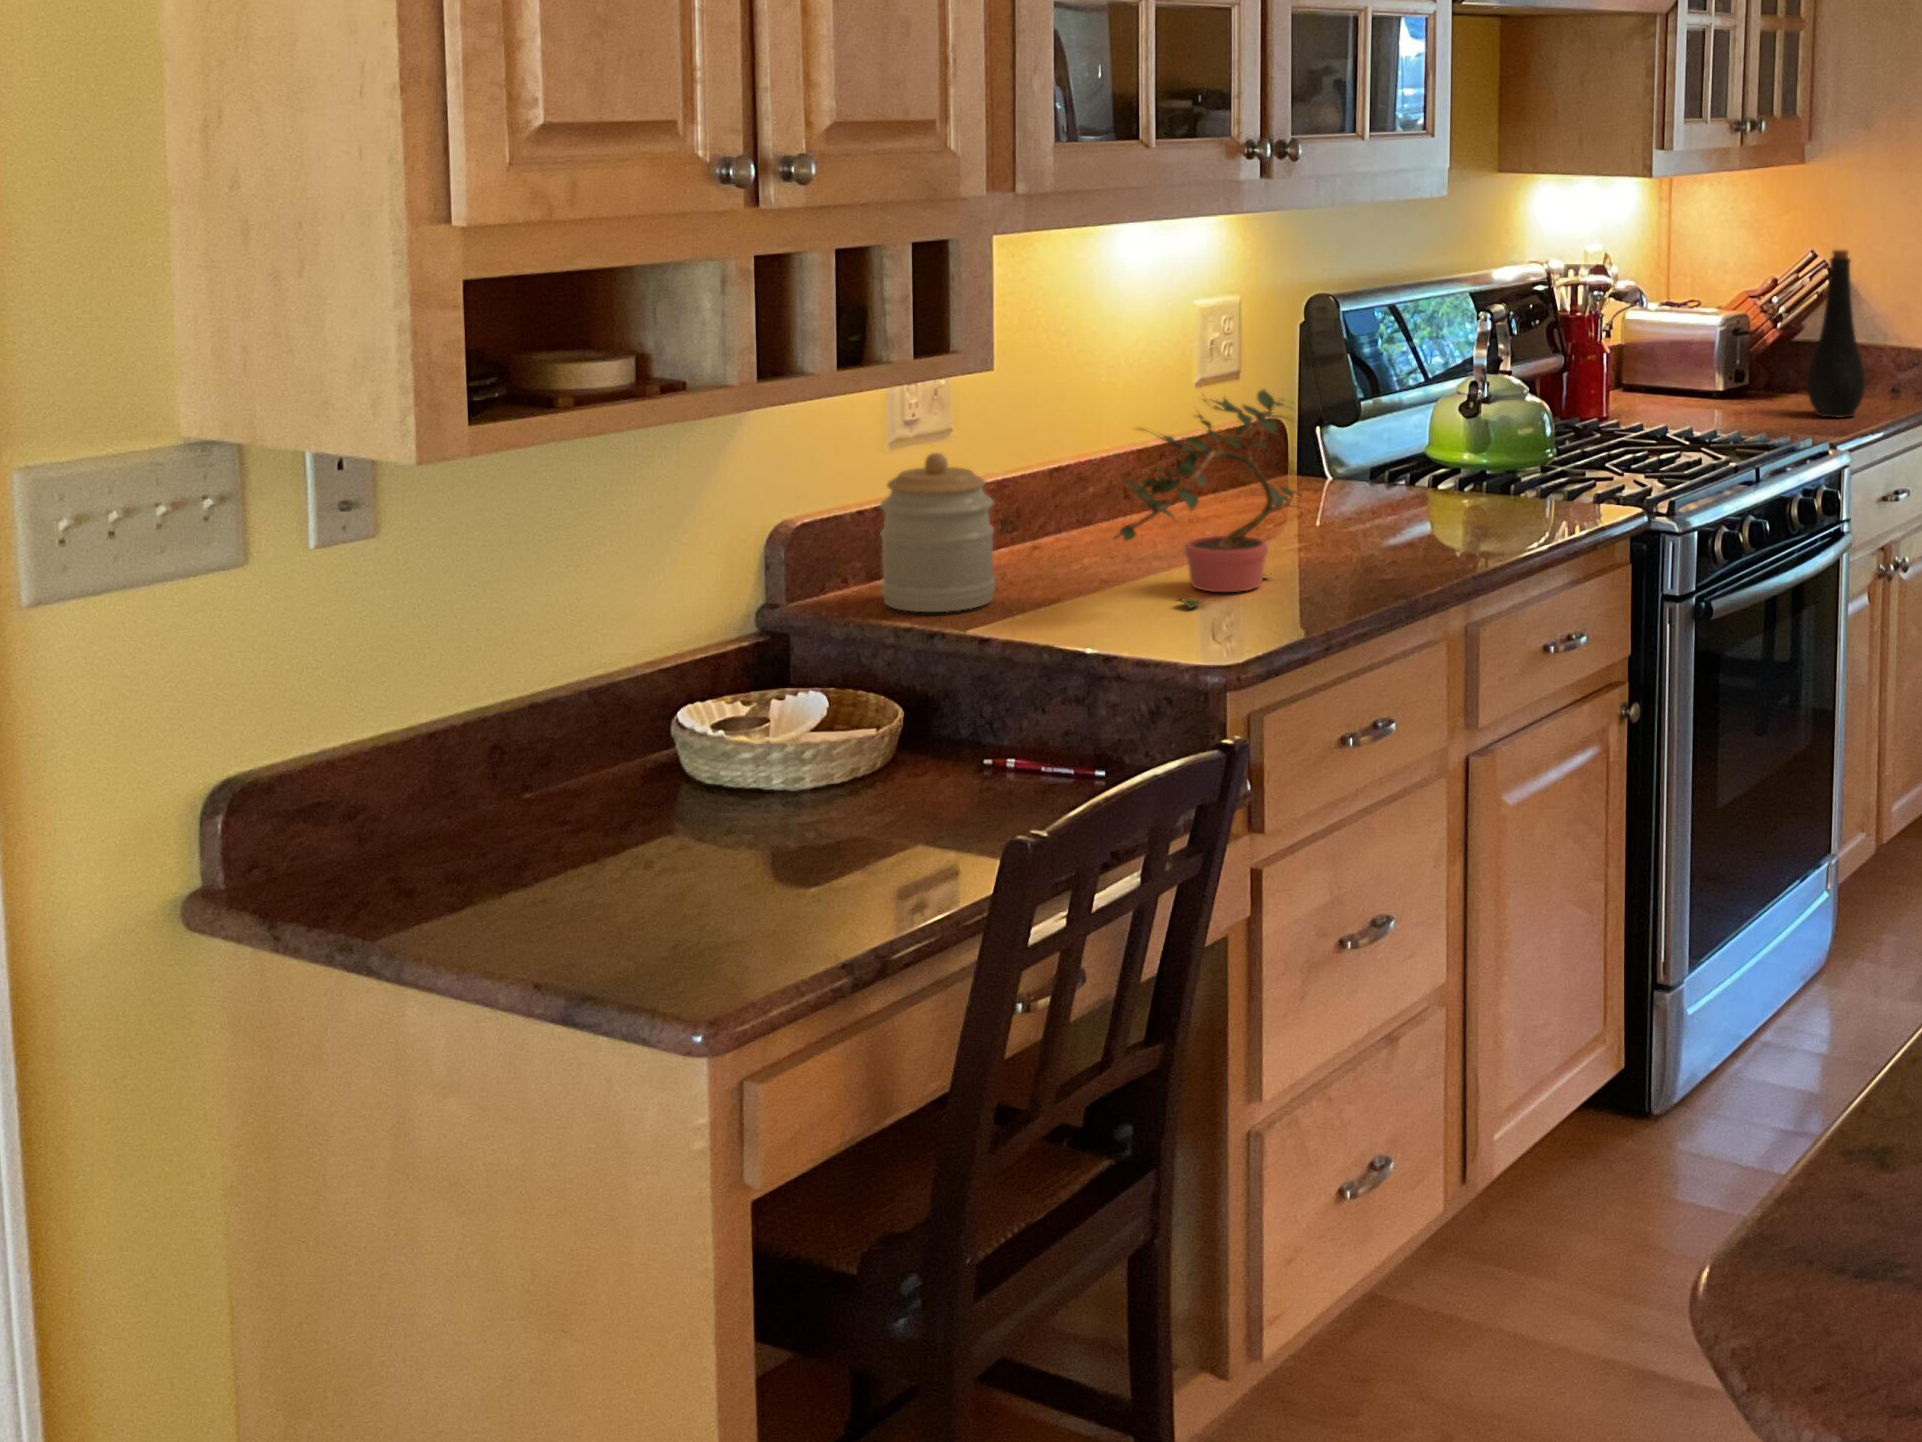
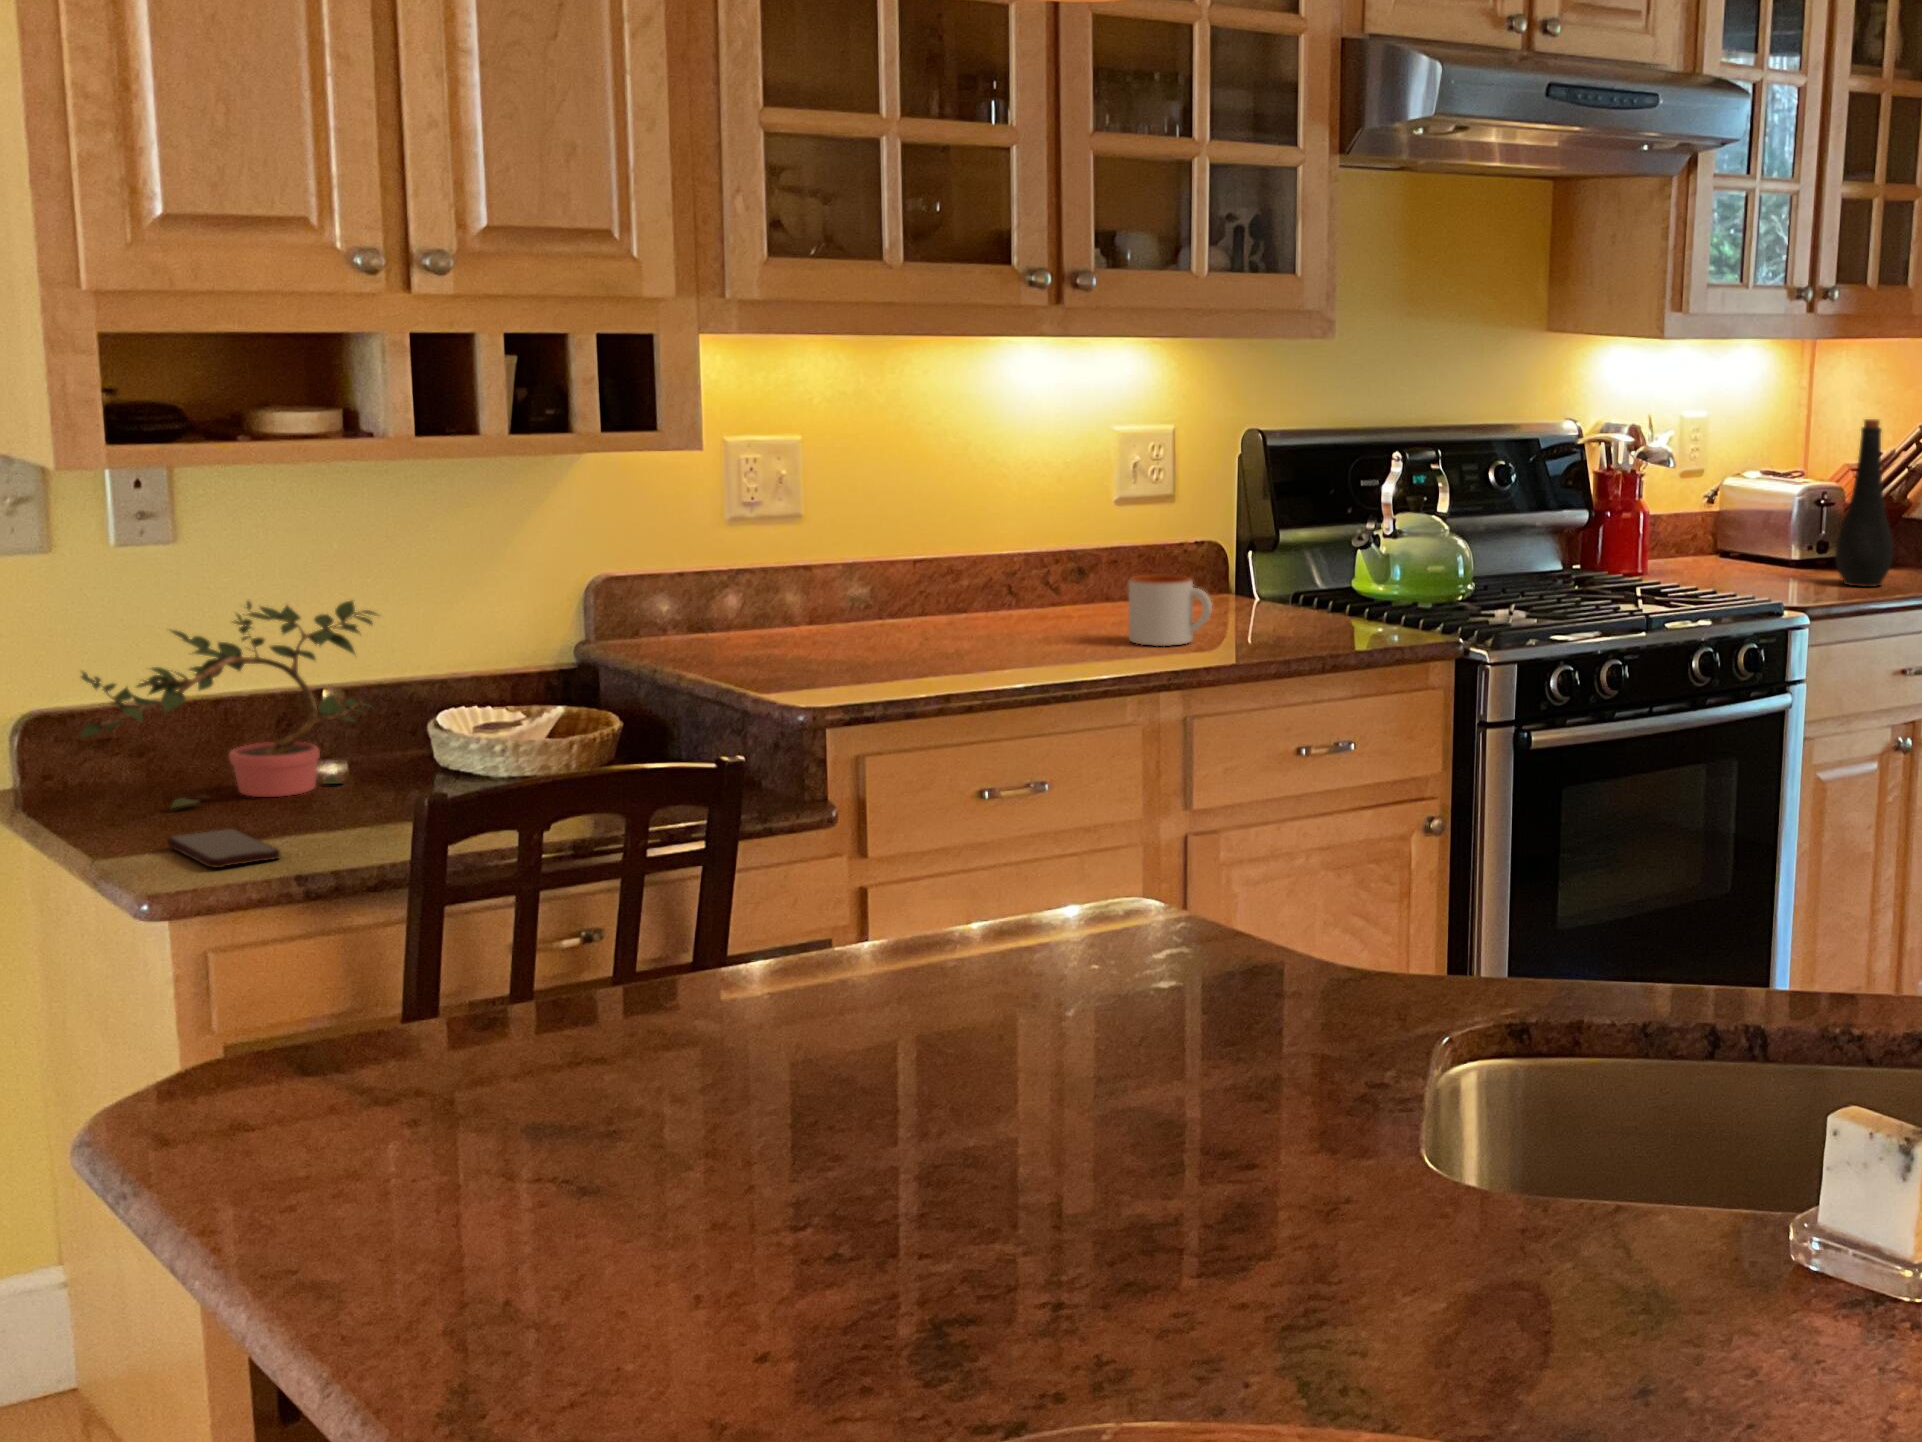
potted plant: present [1114,390,1302,608] -> present [81,601,377,808]
jar: present [880,453,995,612] -> none [673,524,773,656]
mug: none [1332,469,1424,550] -> present [1129,575,1212,646]
smartphone: none [575,915,764,977] -> present [167,829,280,868]

